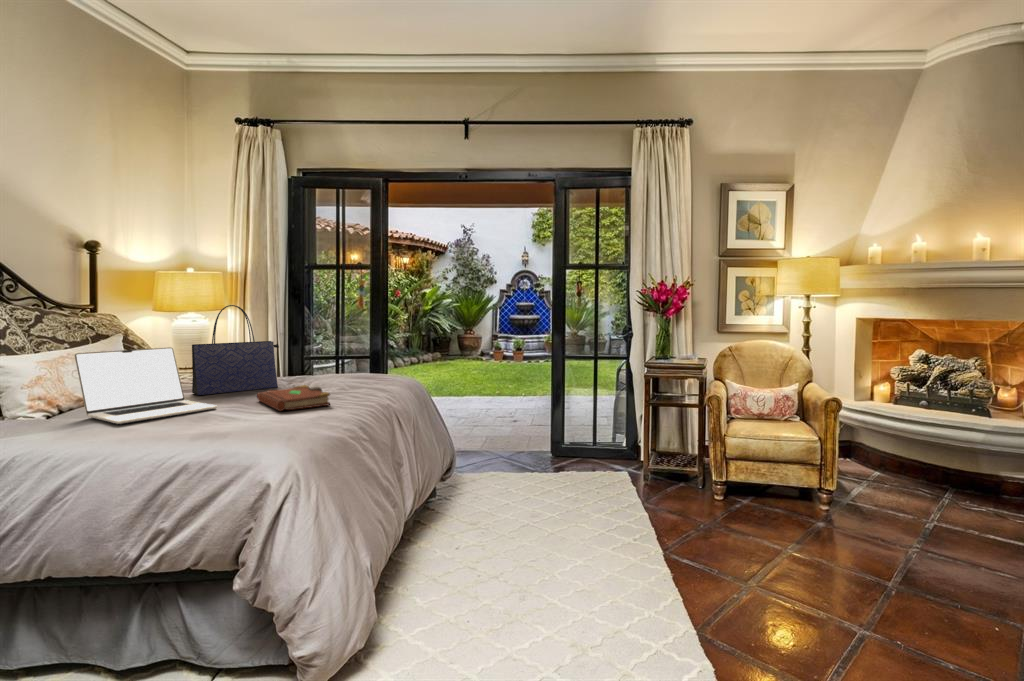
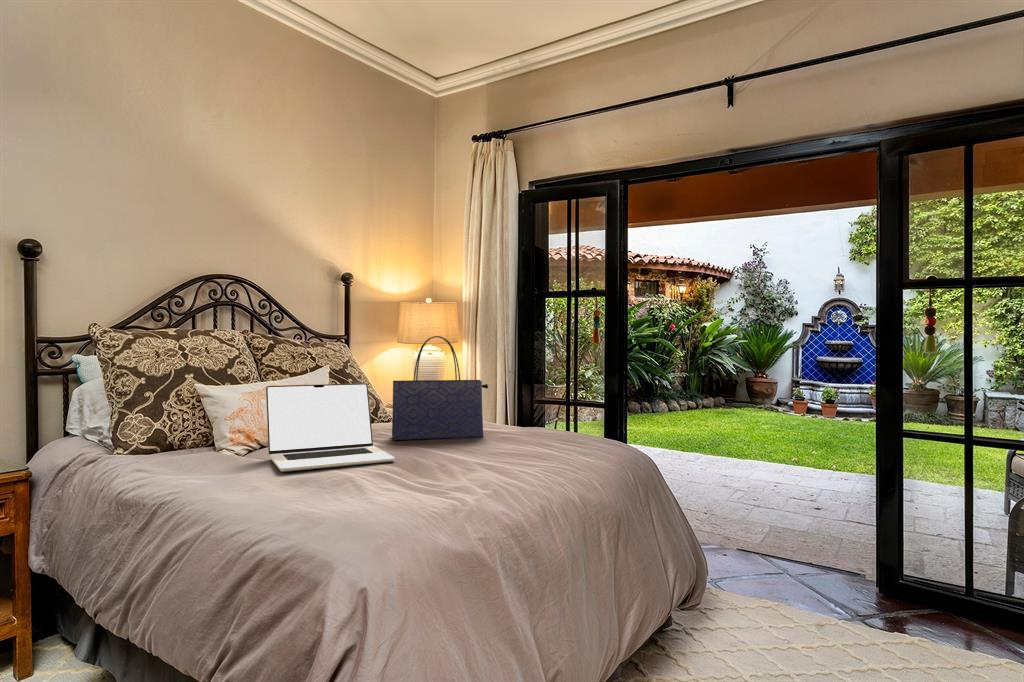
book: present [257,385,330,411] -> none [445,439,522,475]

